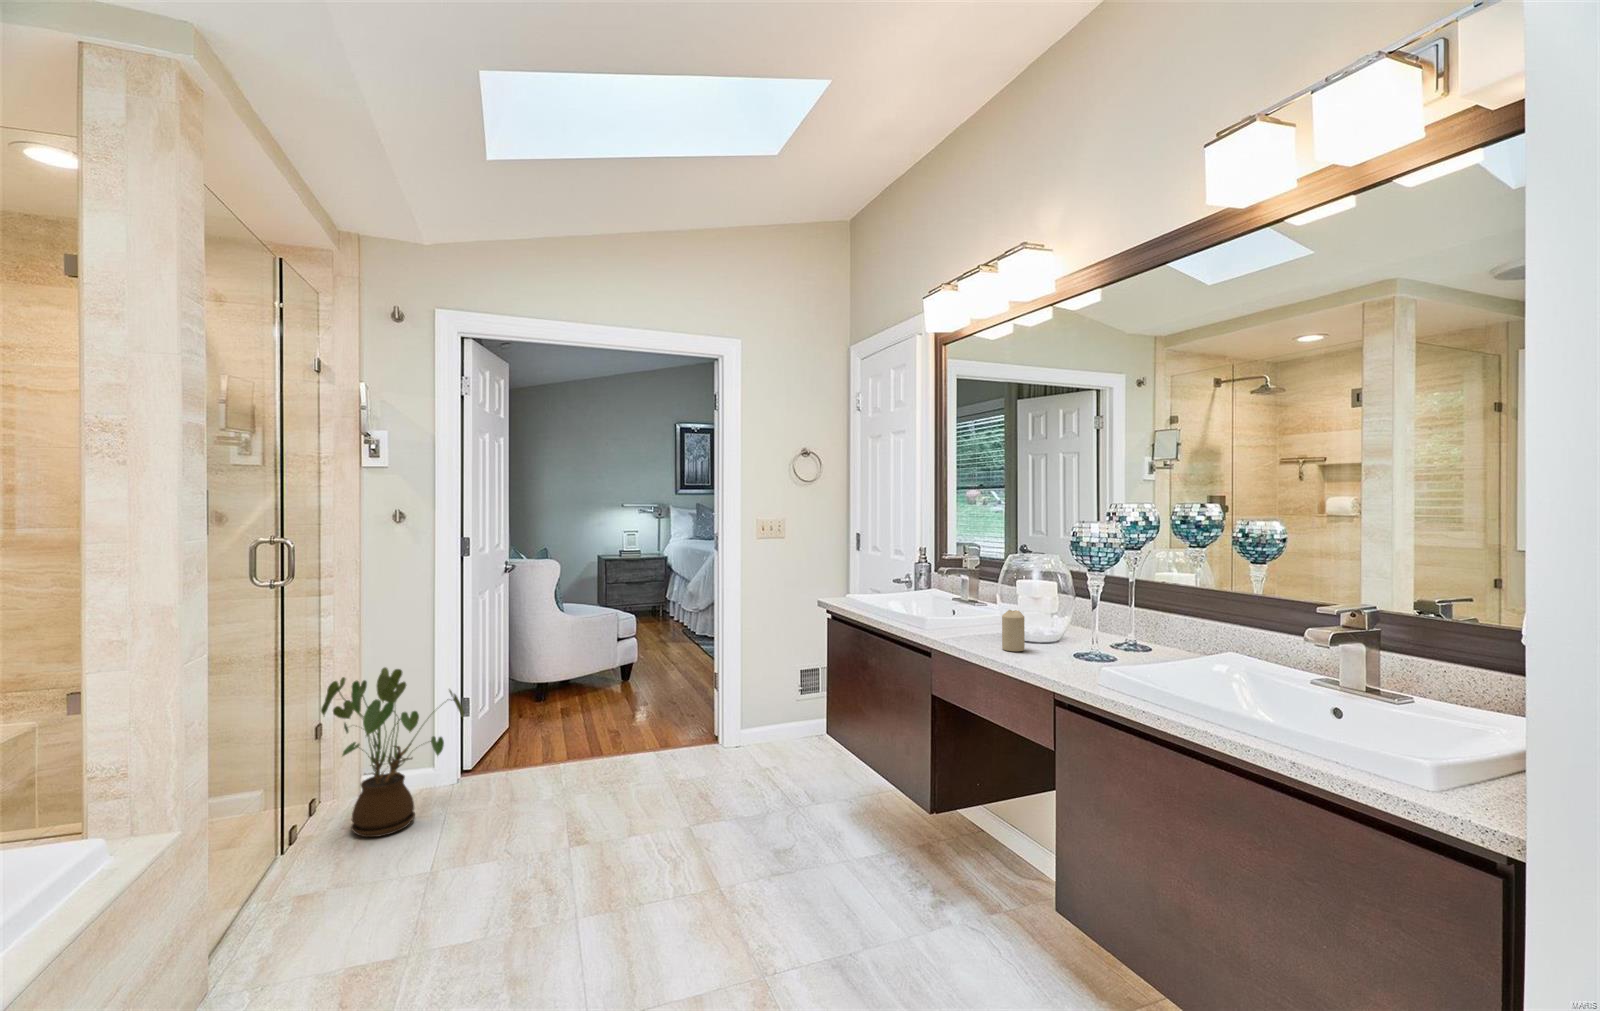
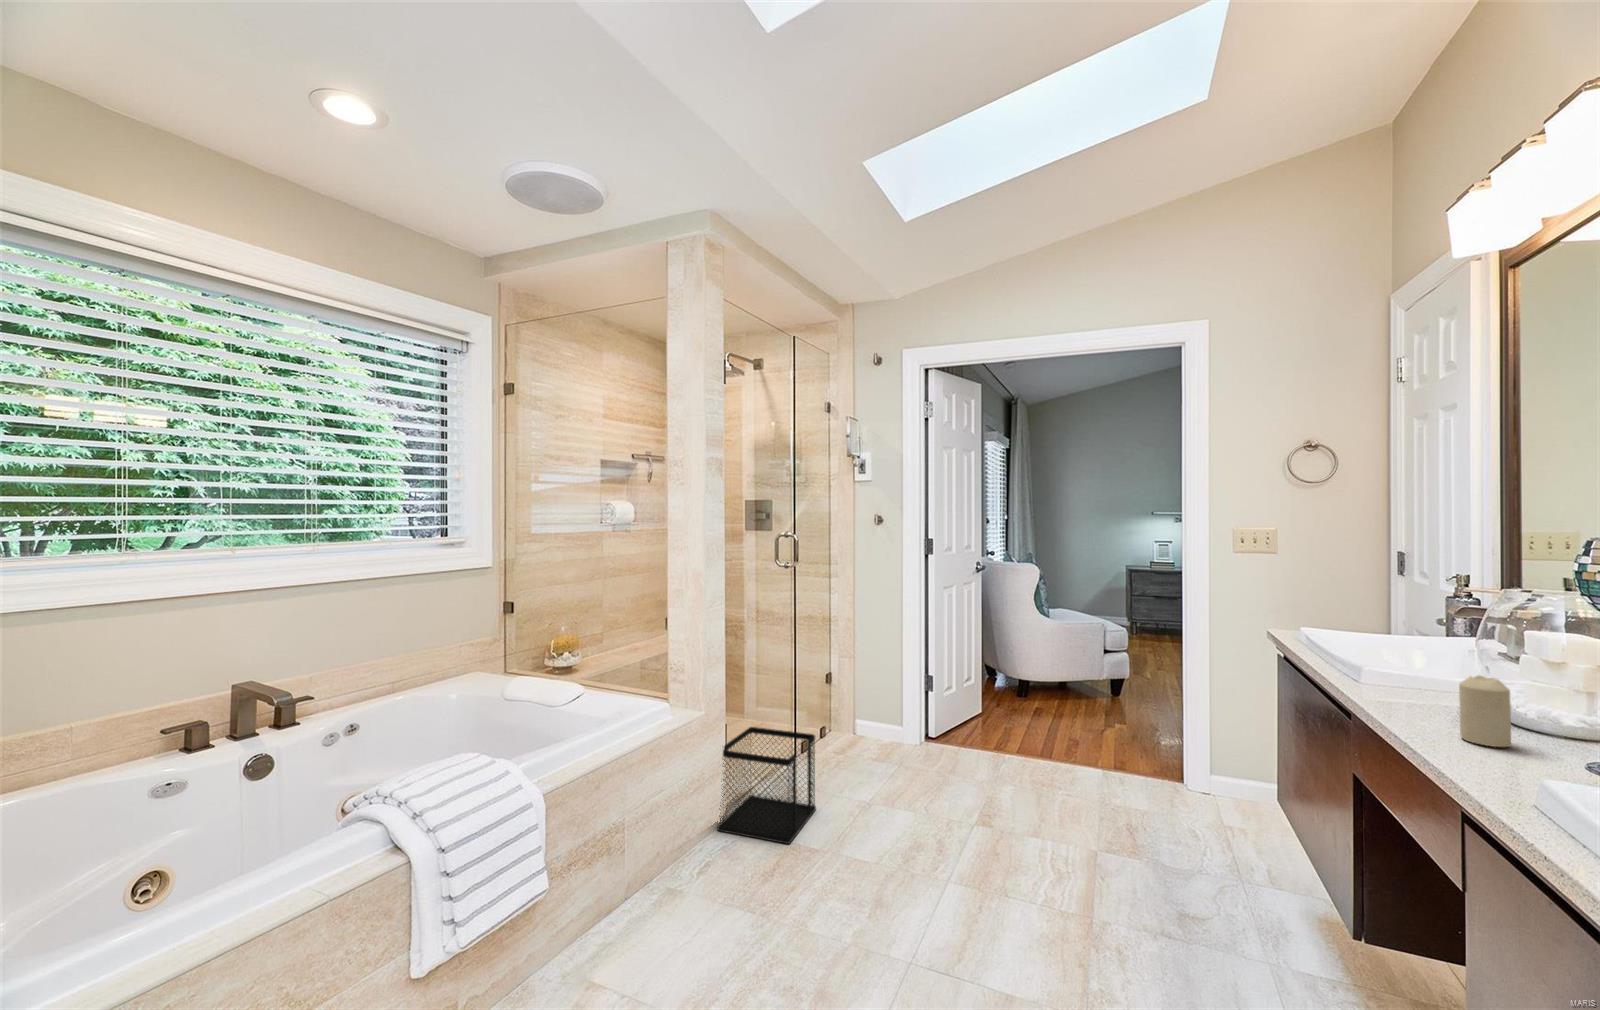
house plant: present [321,667,464,837] -> none [820,638,914,768]
wastebasket: none [228,802,372,987] -> present [717,727,816,844]

